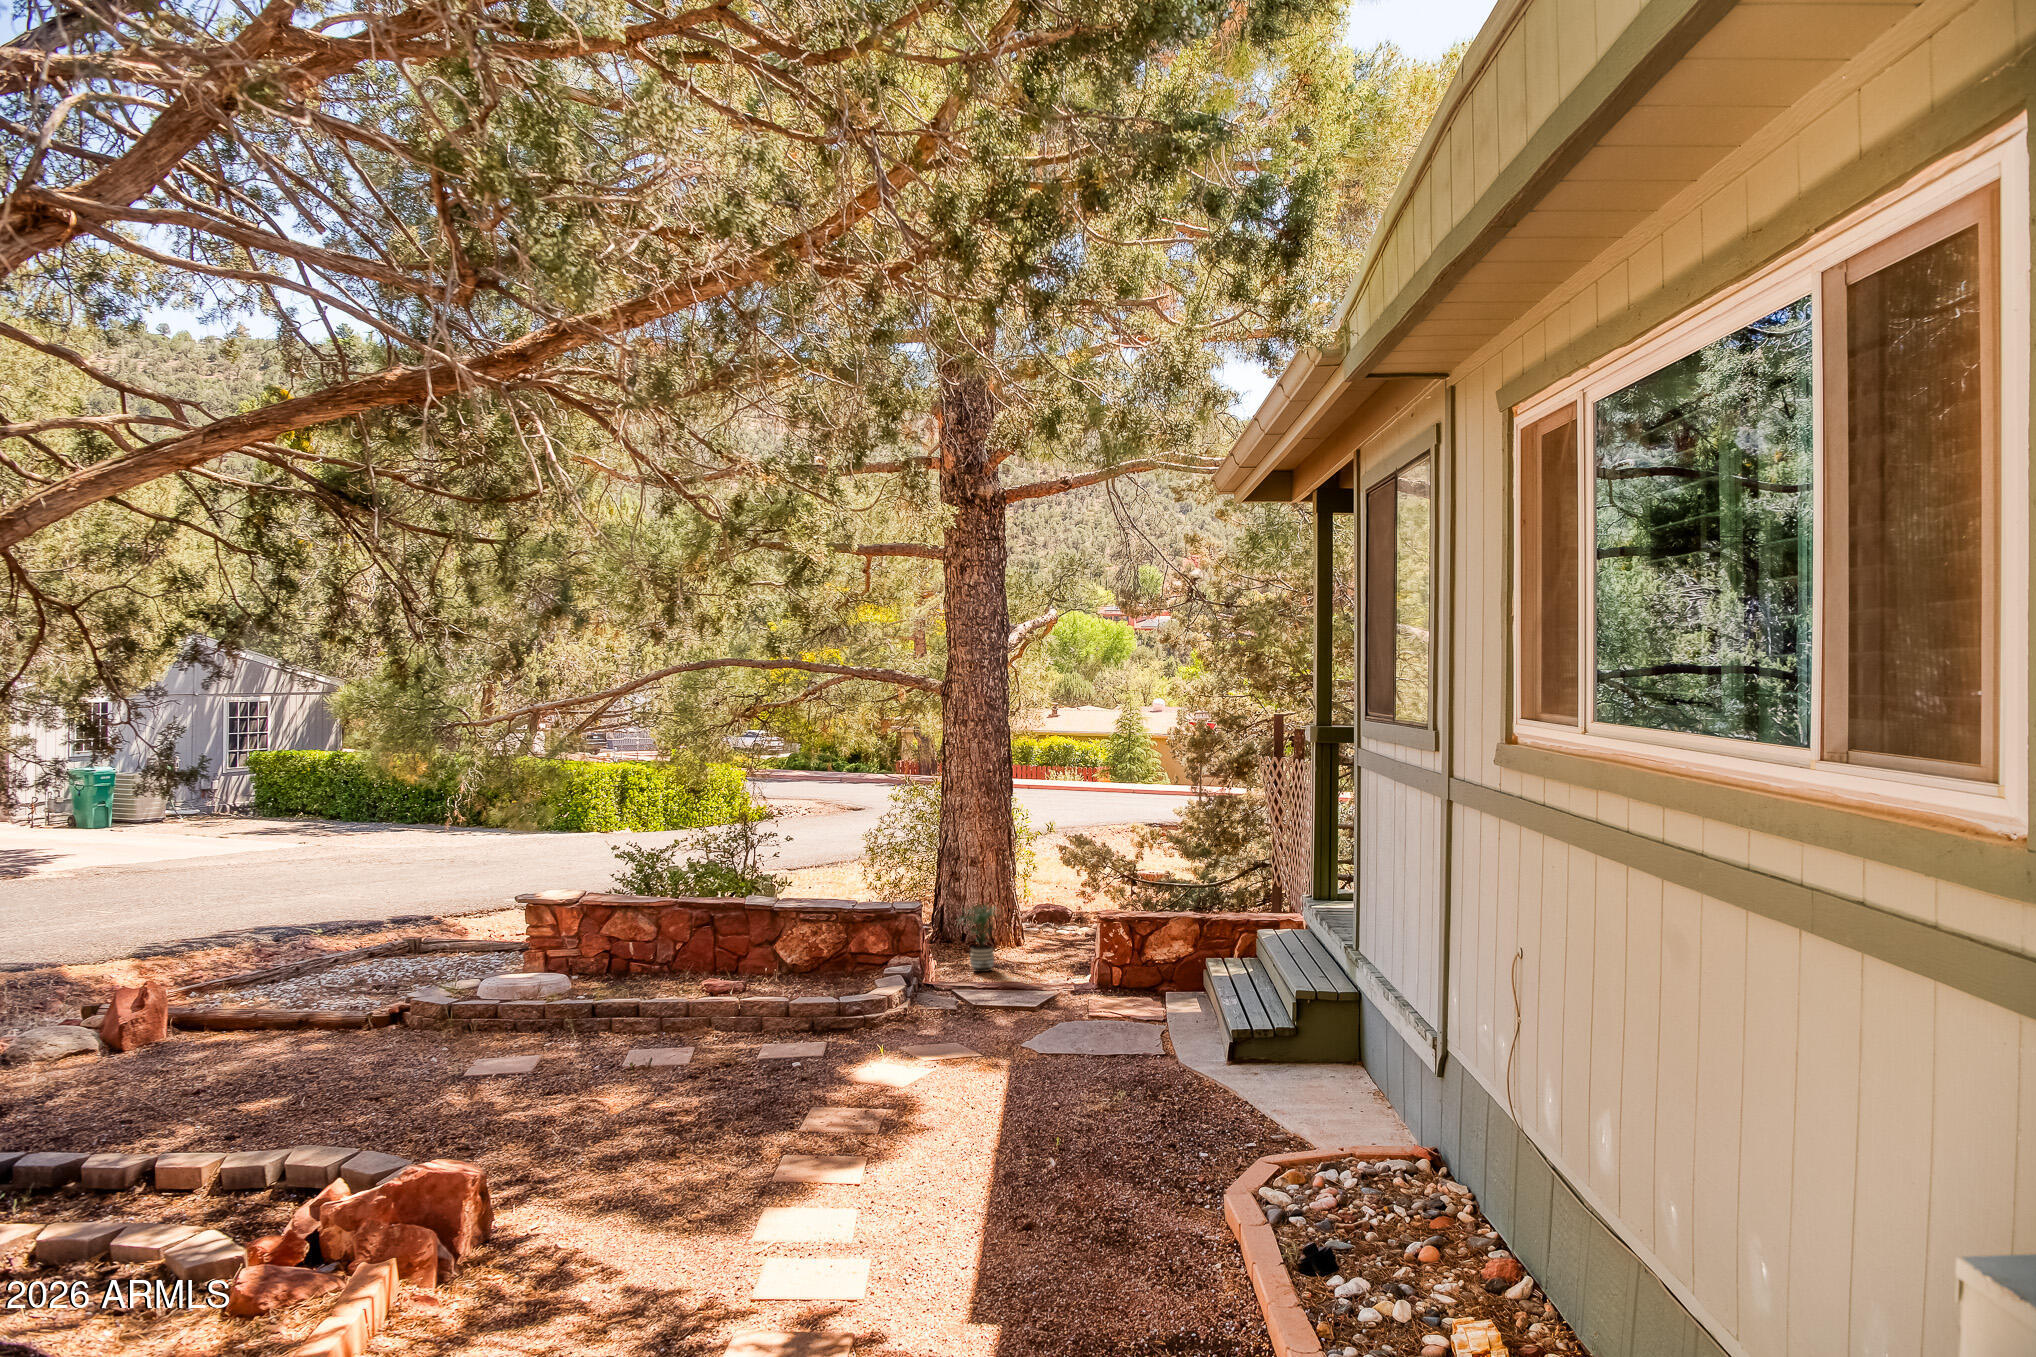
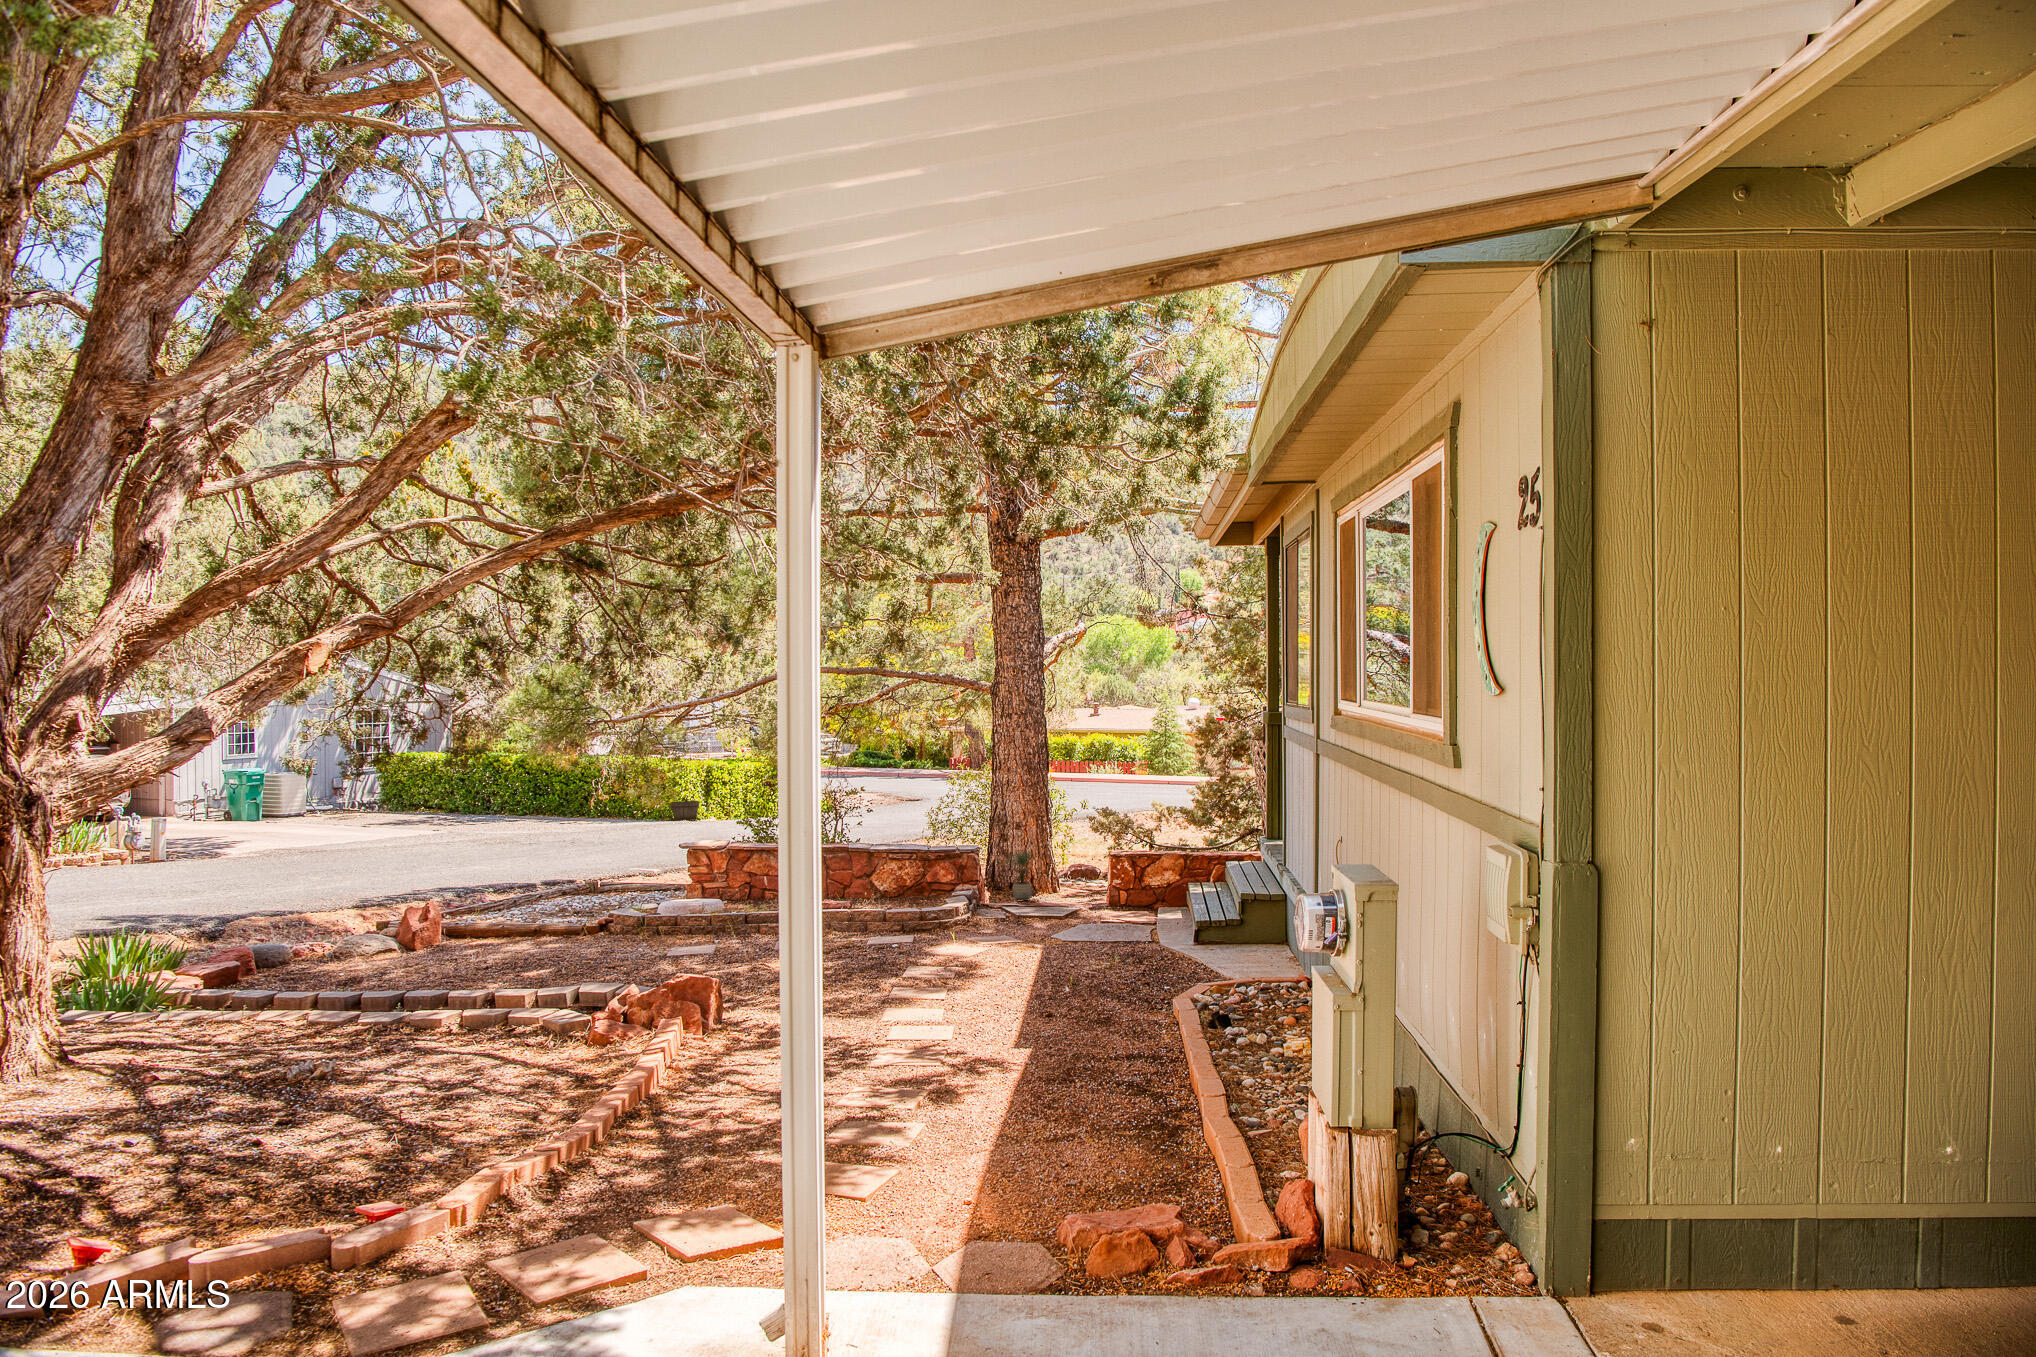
wooden bucket: none [579,805,614,833] -> present [671,798,699,820]

